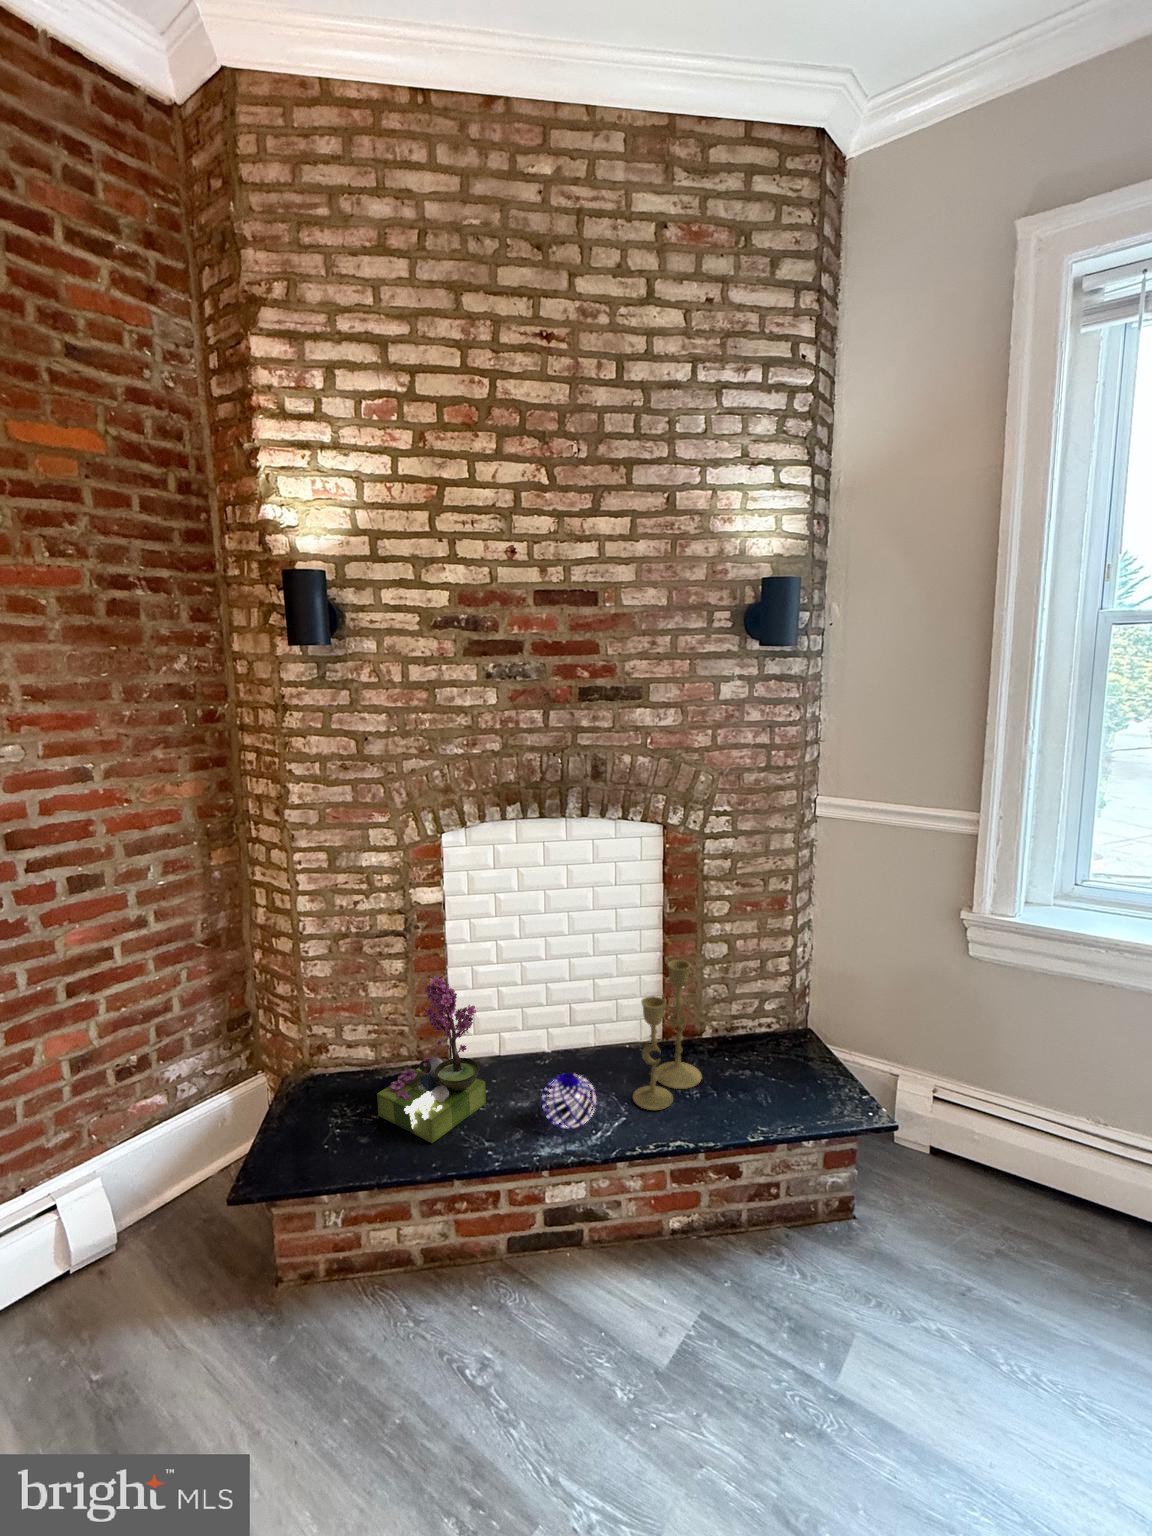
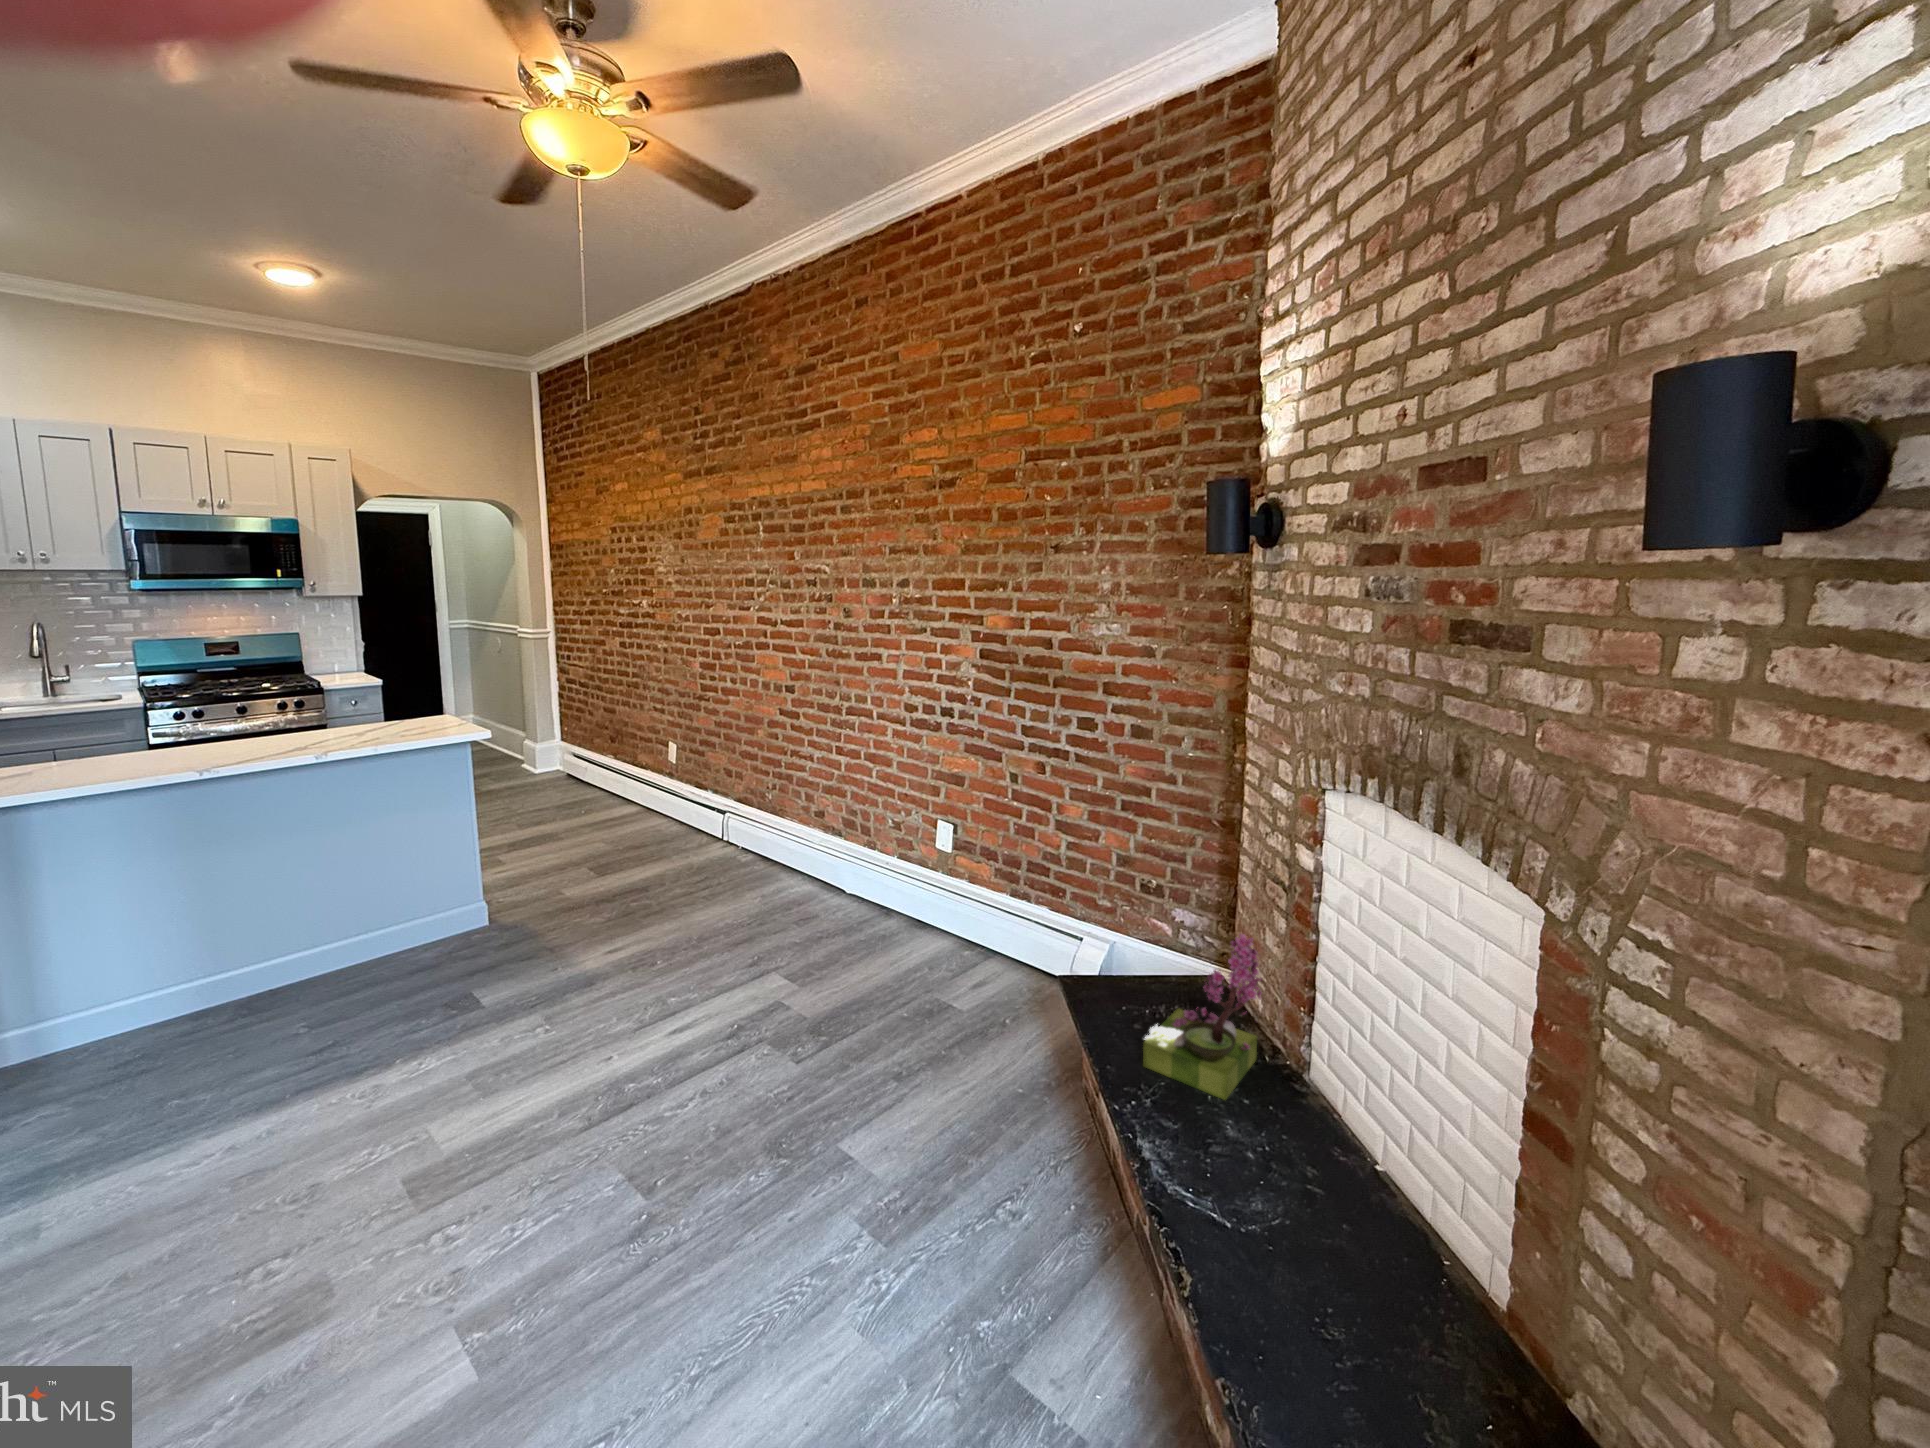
candlestick: present [633,960,702,1110] -> none [1262,1104,1434,1349]
decorative orb: present [541,1073,597,1129] -> none [1177,1106,1254,1184]

